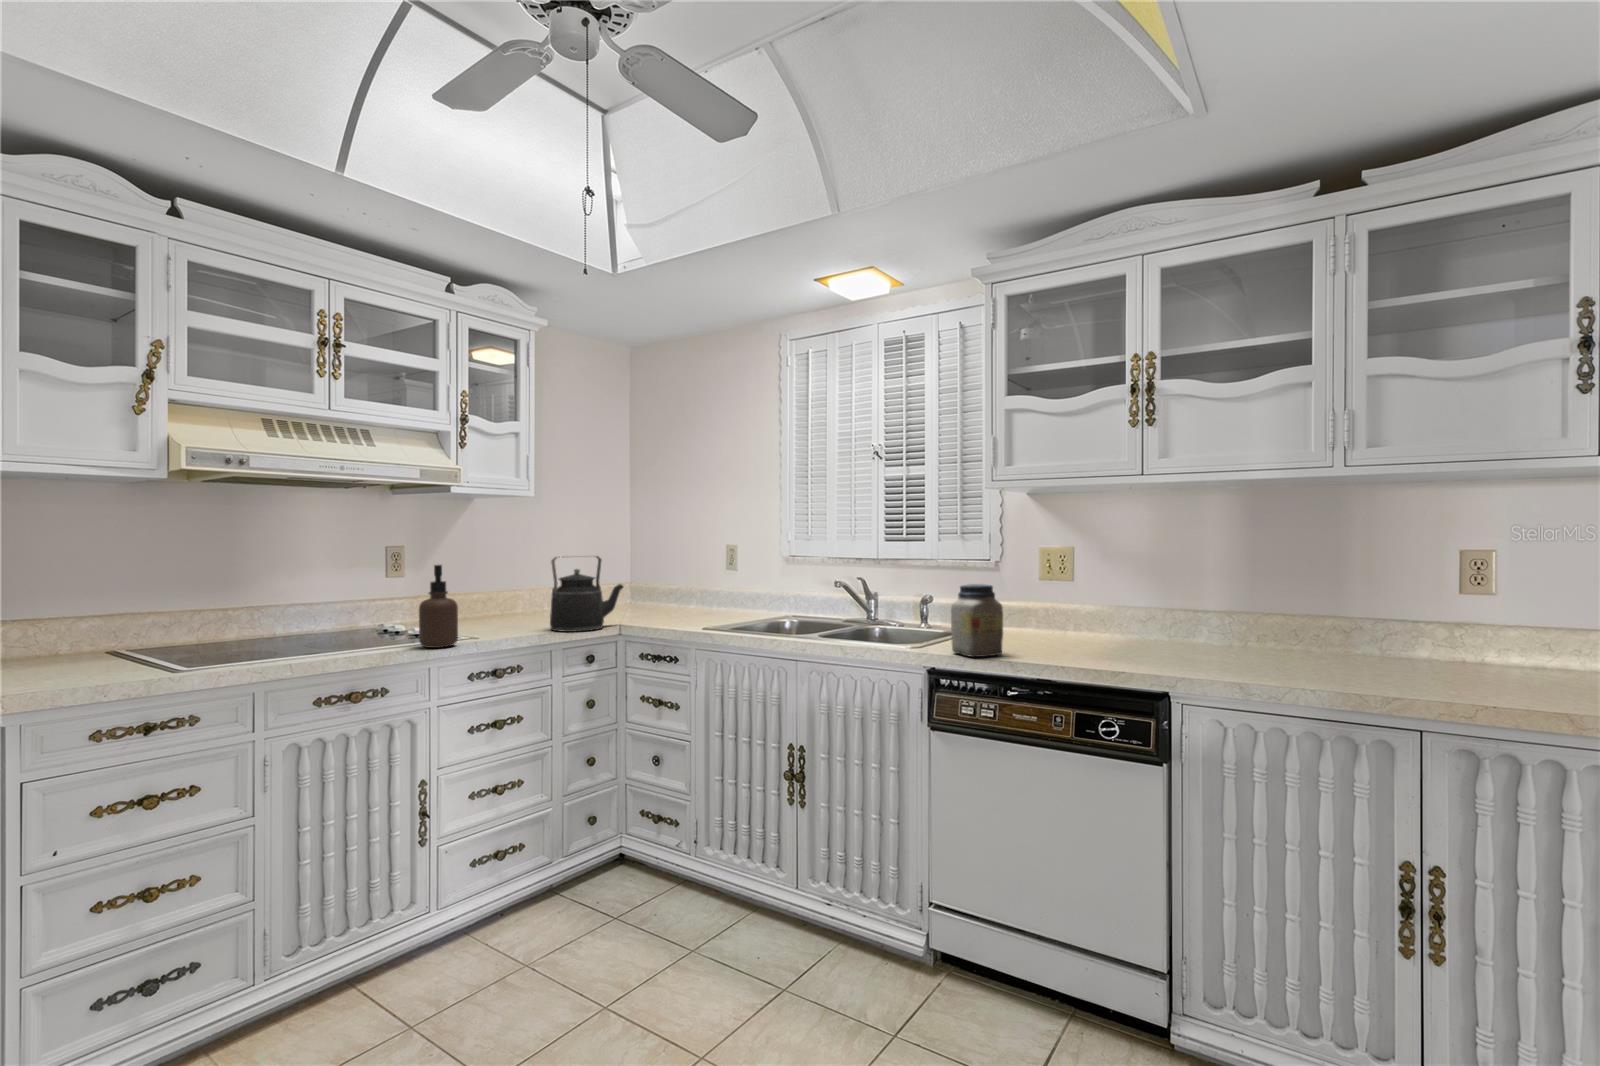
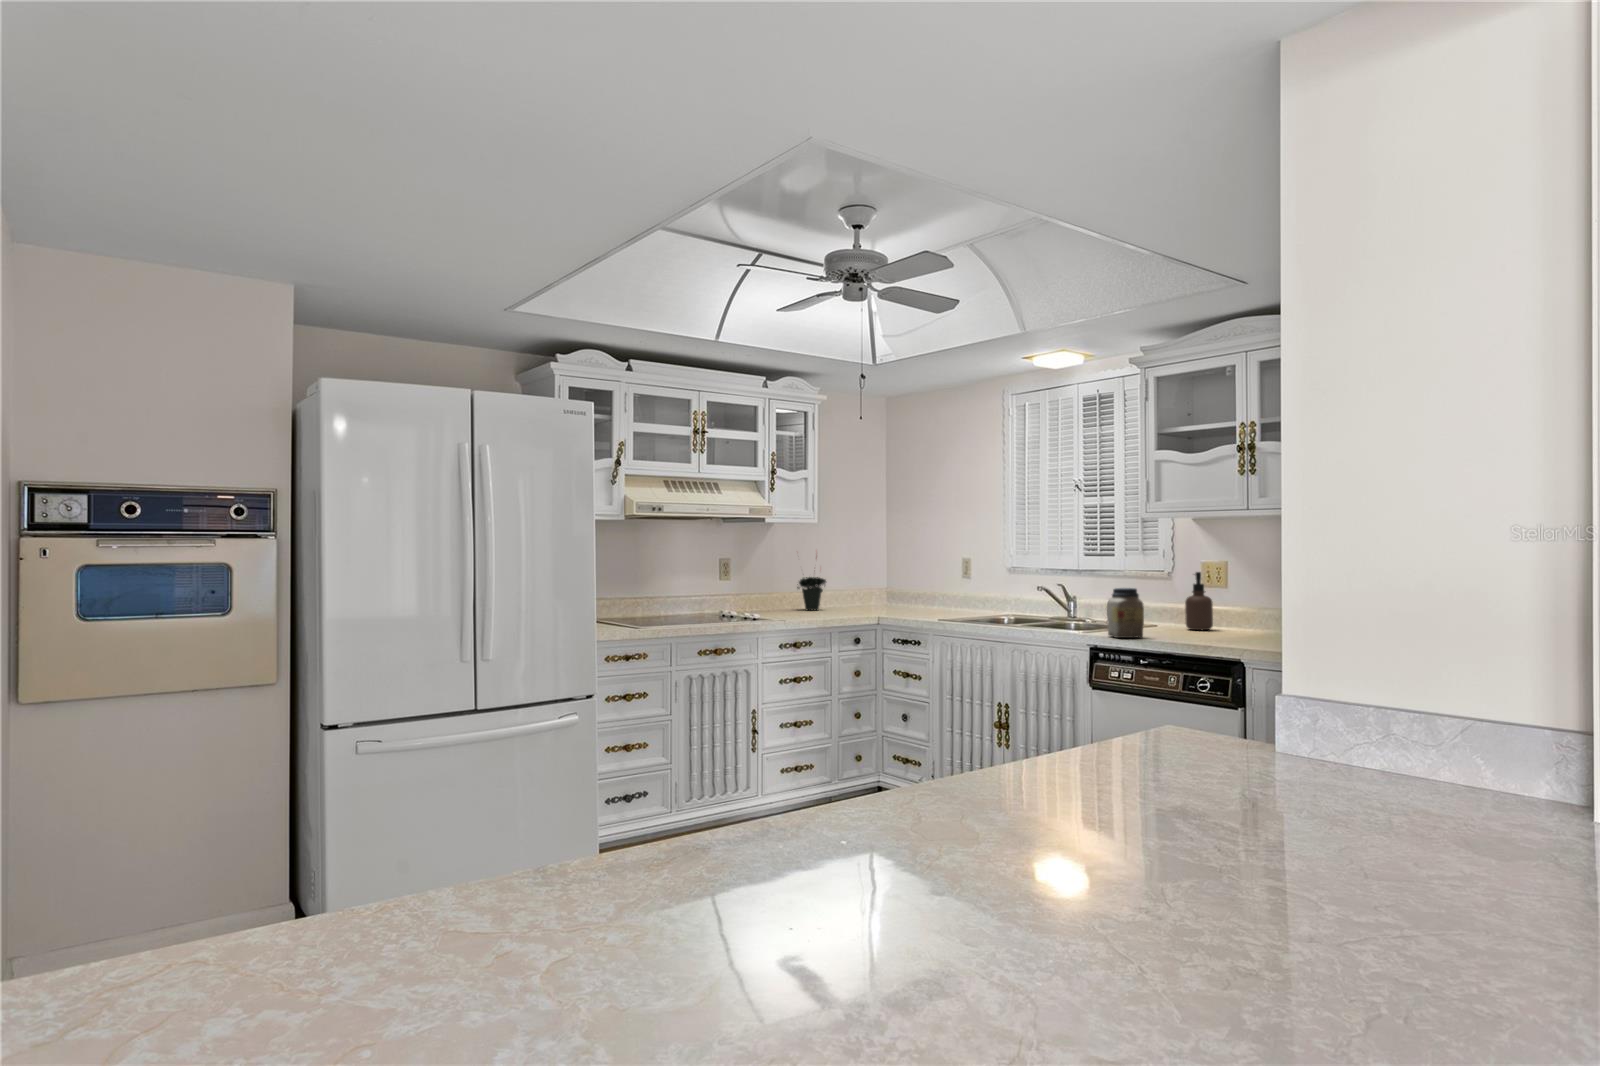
potted plant: none [508,532,551,614] -> present [797,577,826,610]
kettle: present [550,556,623,632] -> none [830,566,881,620]
soap dispenser: present [419,565,458,648] -> present [1185,572,1213,630]

